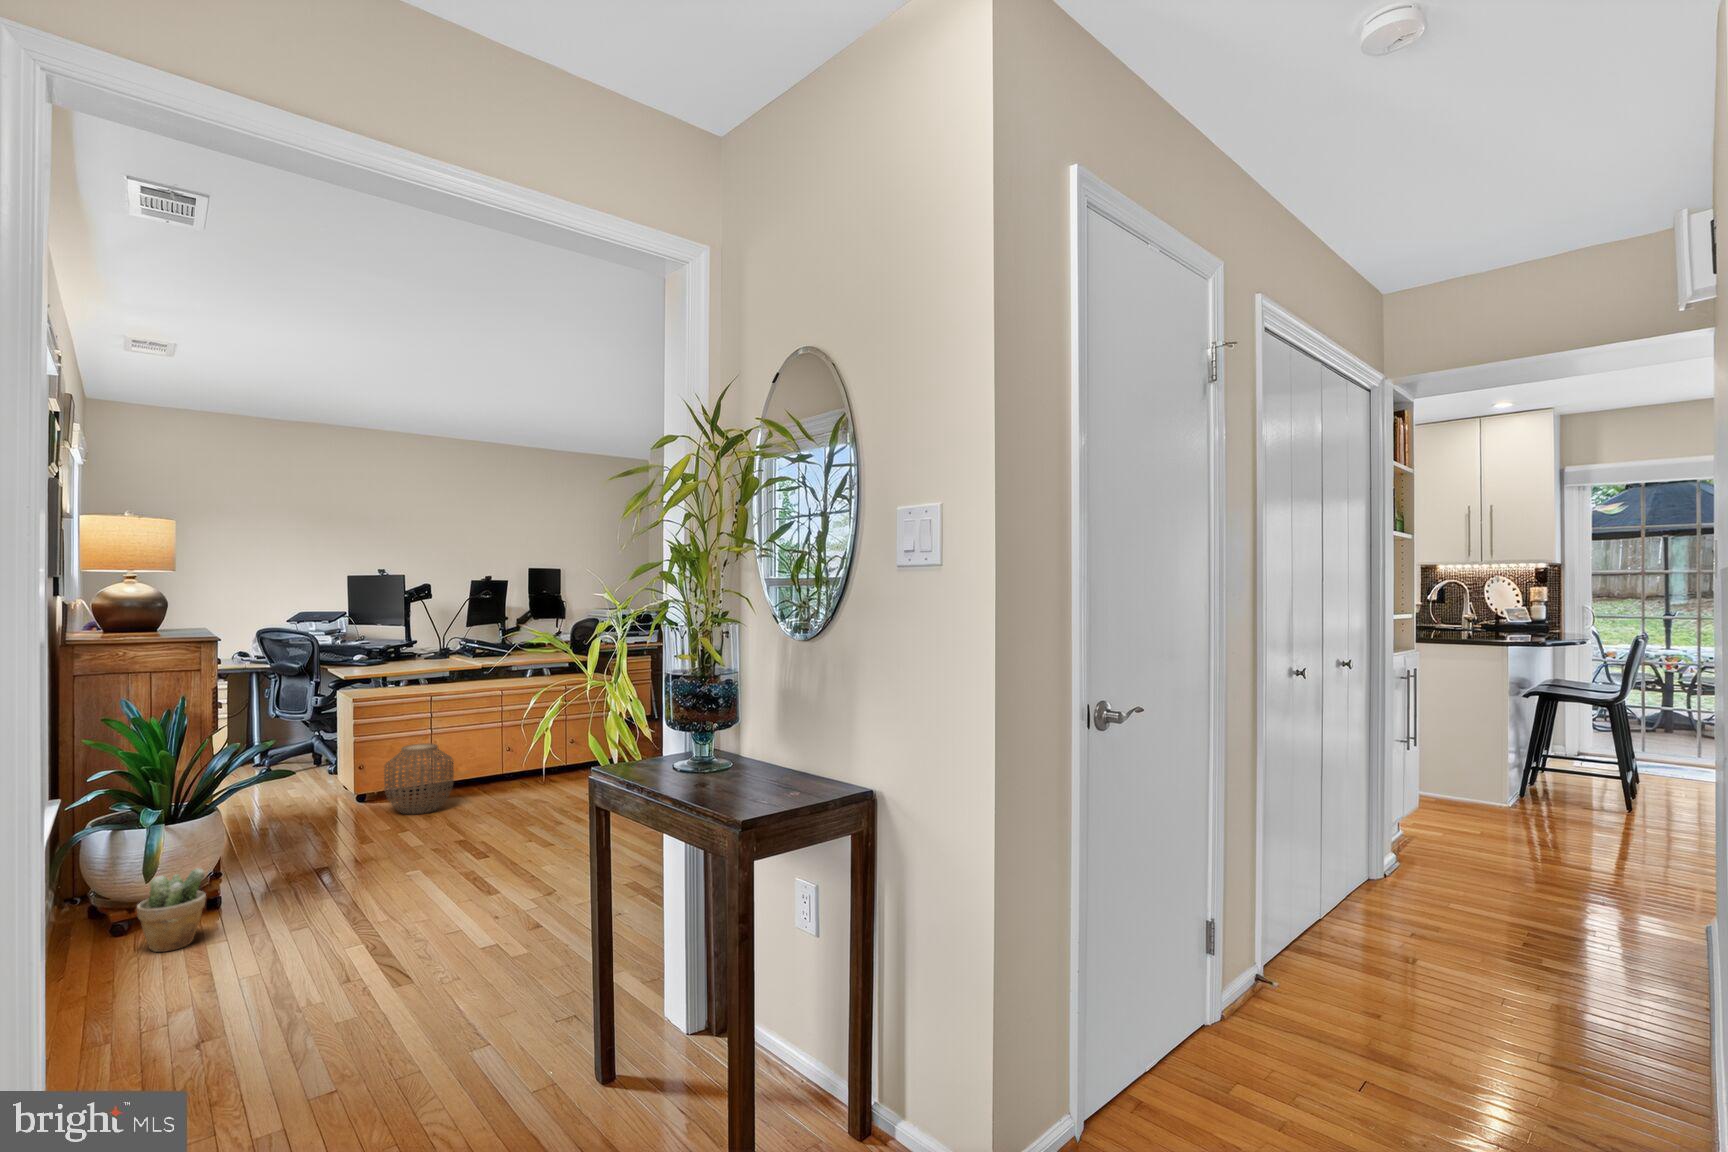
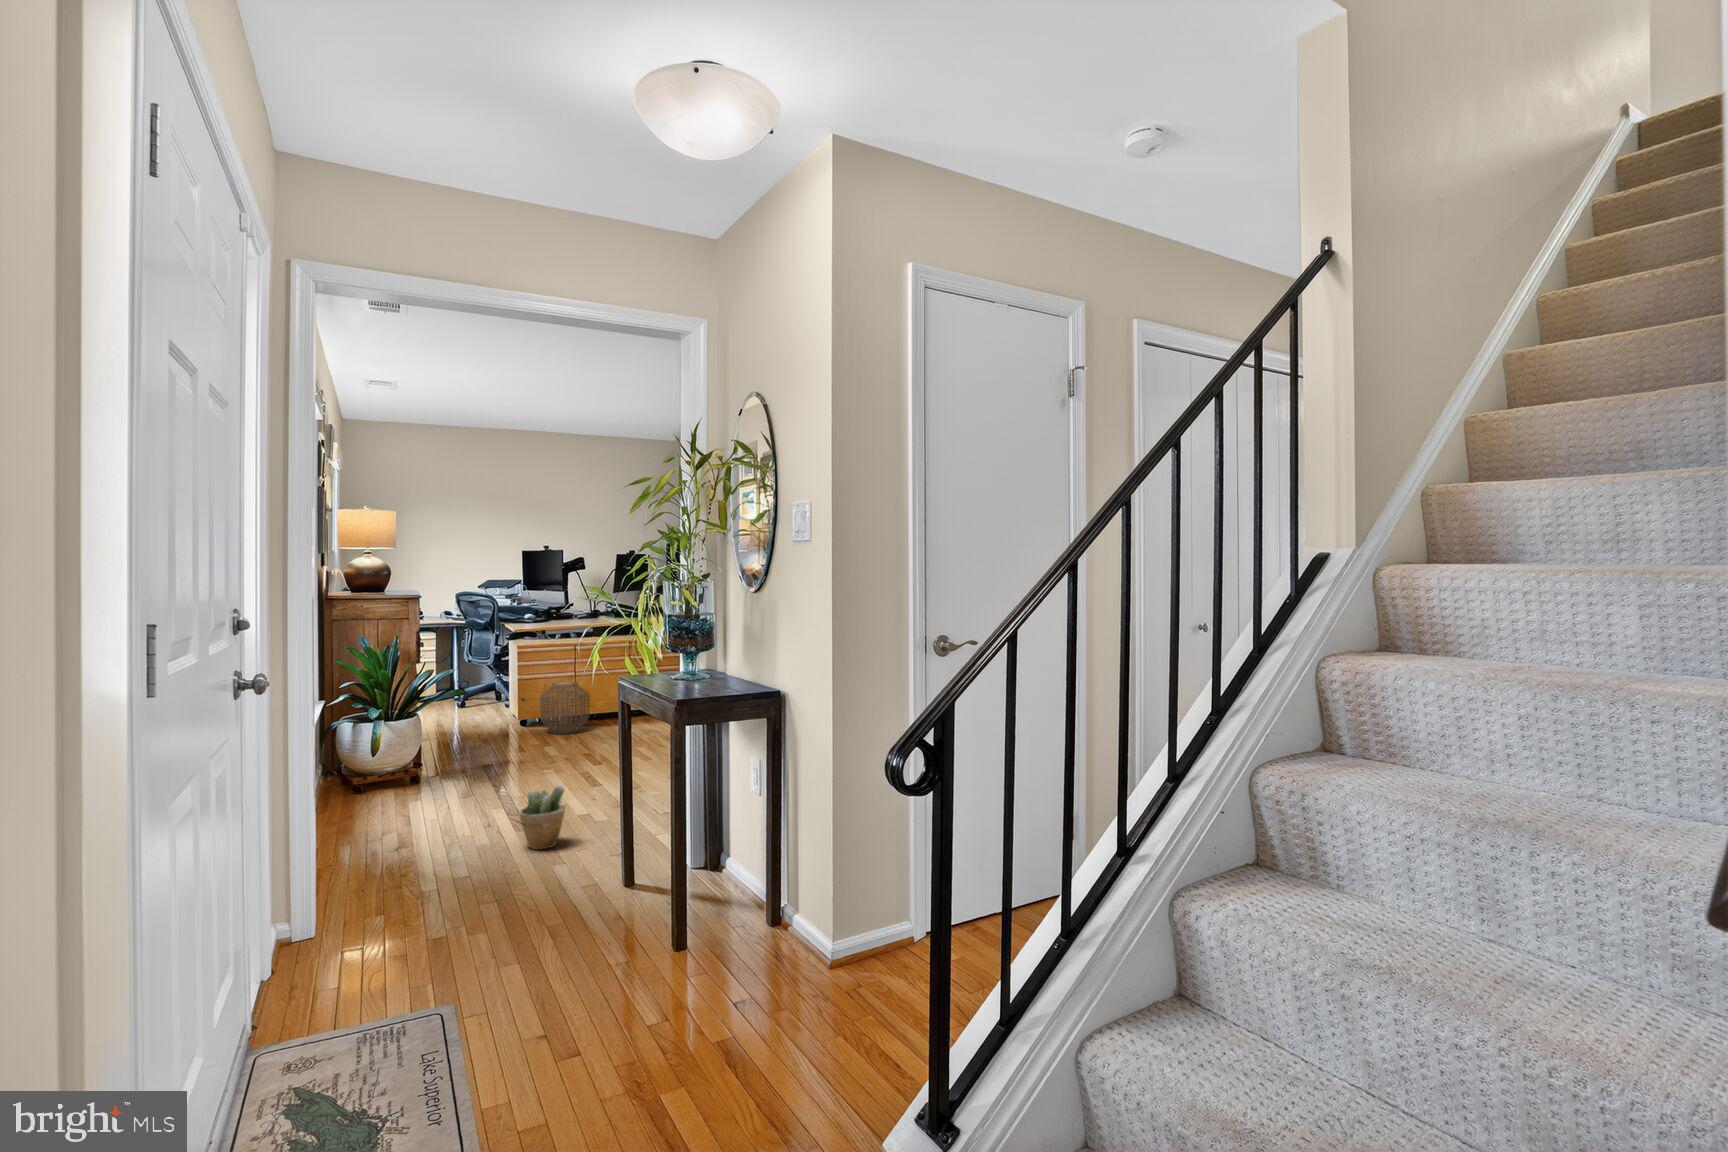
potted plant: present [137,868,206,952] -> present [519,786,565,849]

